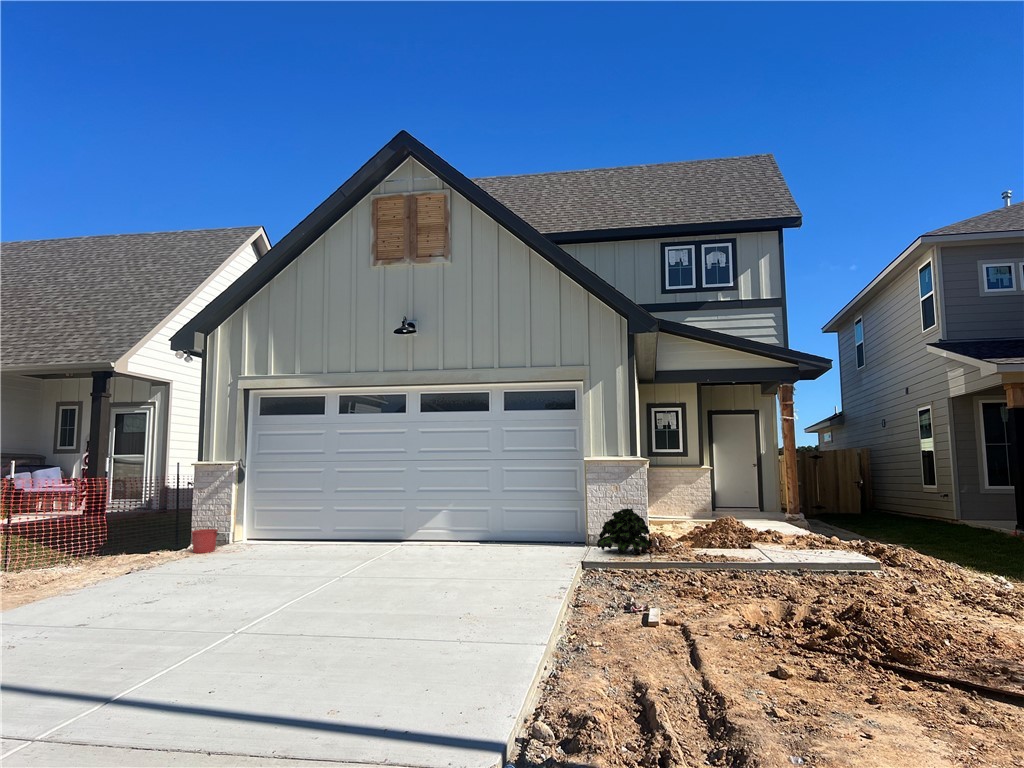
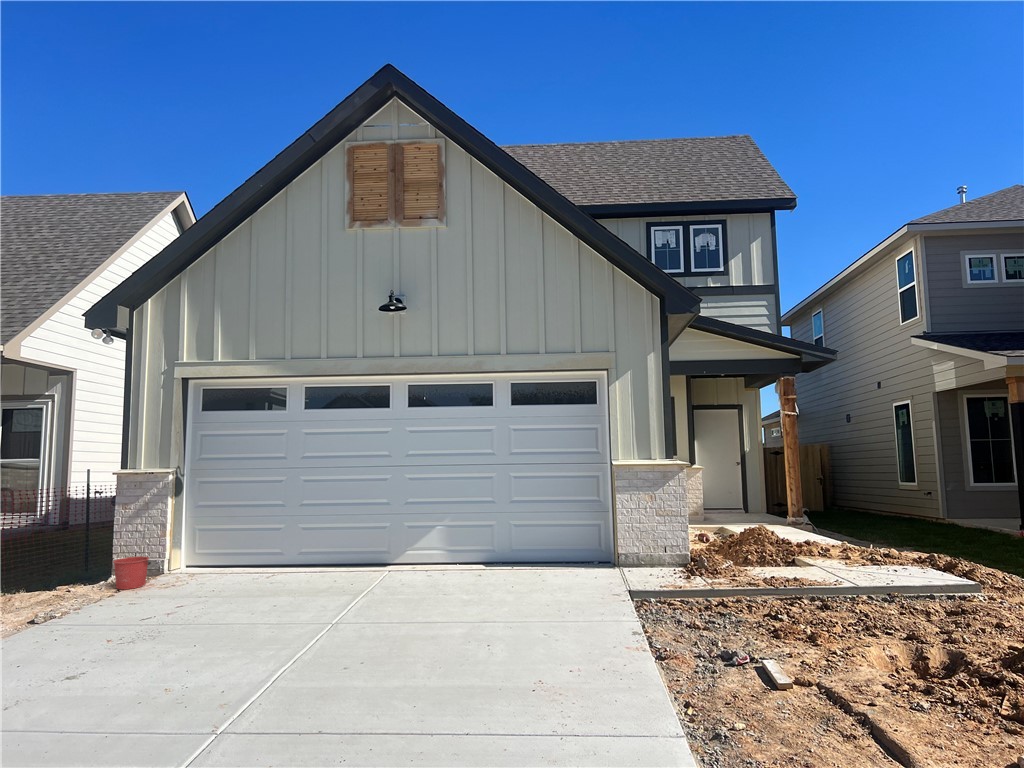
potted plant: present [597,508,652,554] -> none [635,522,700,579]

